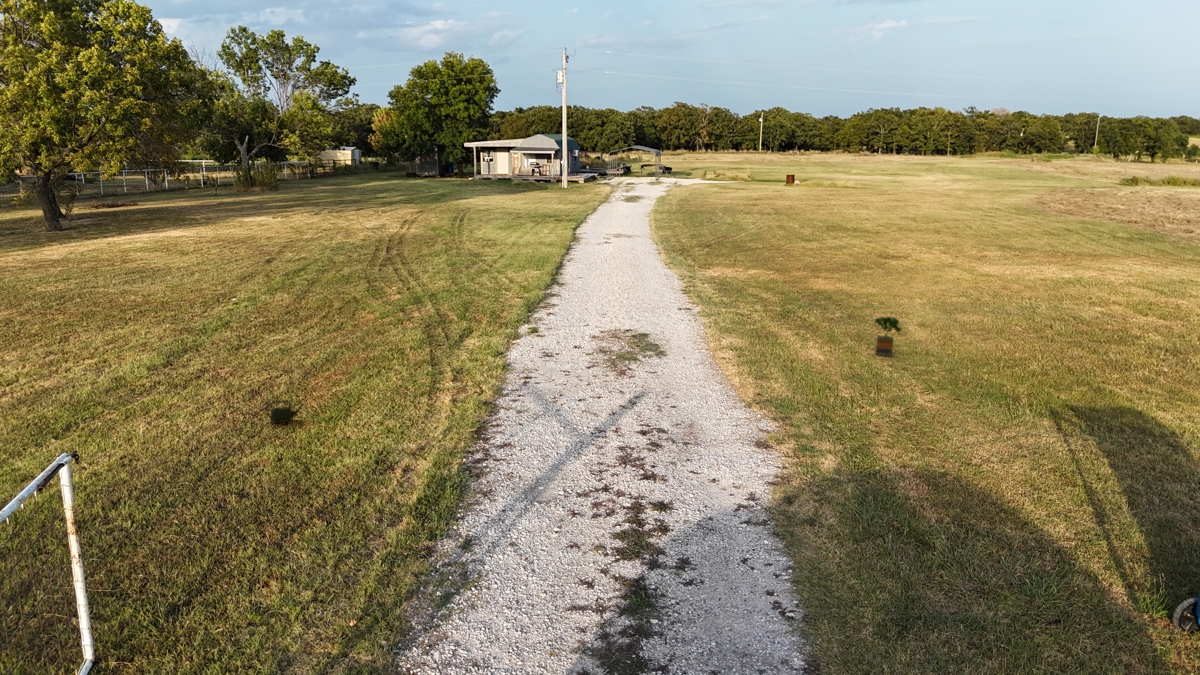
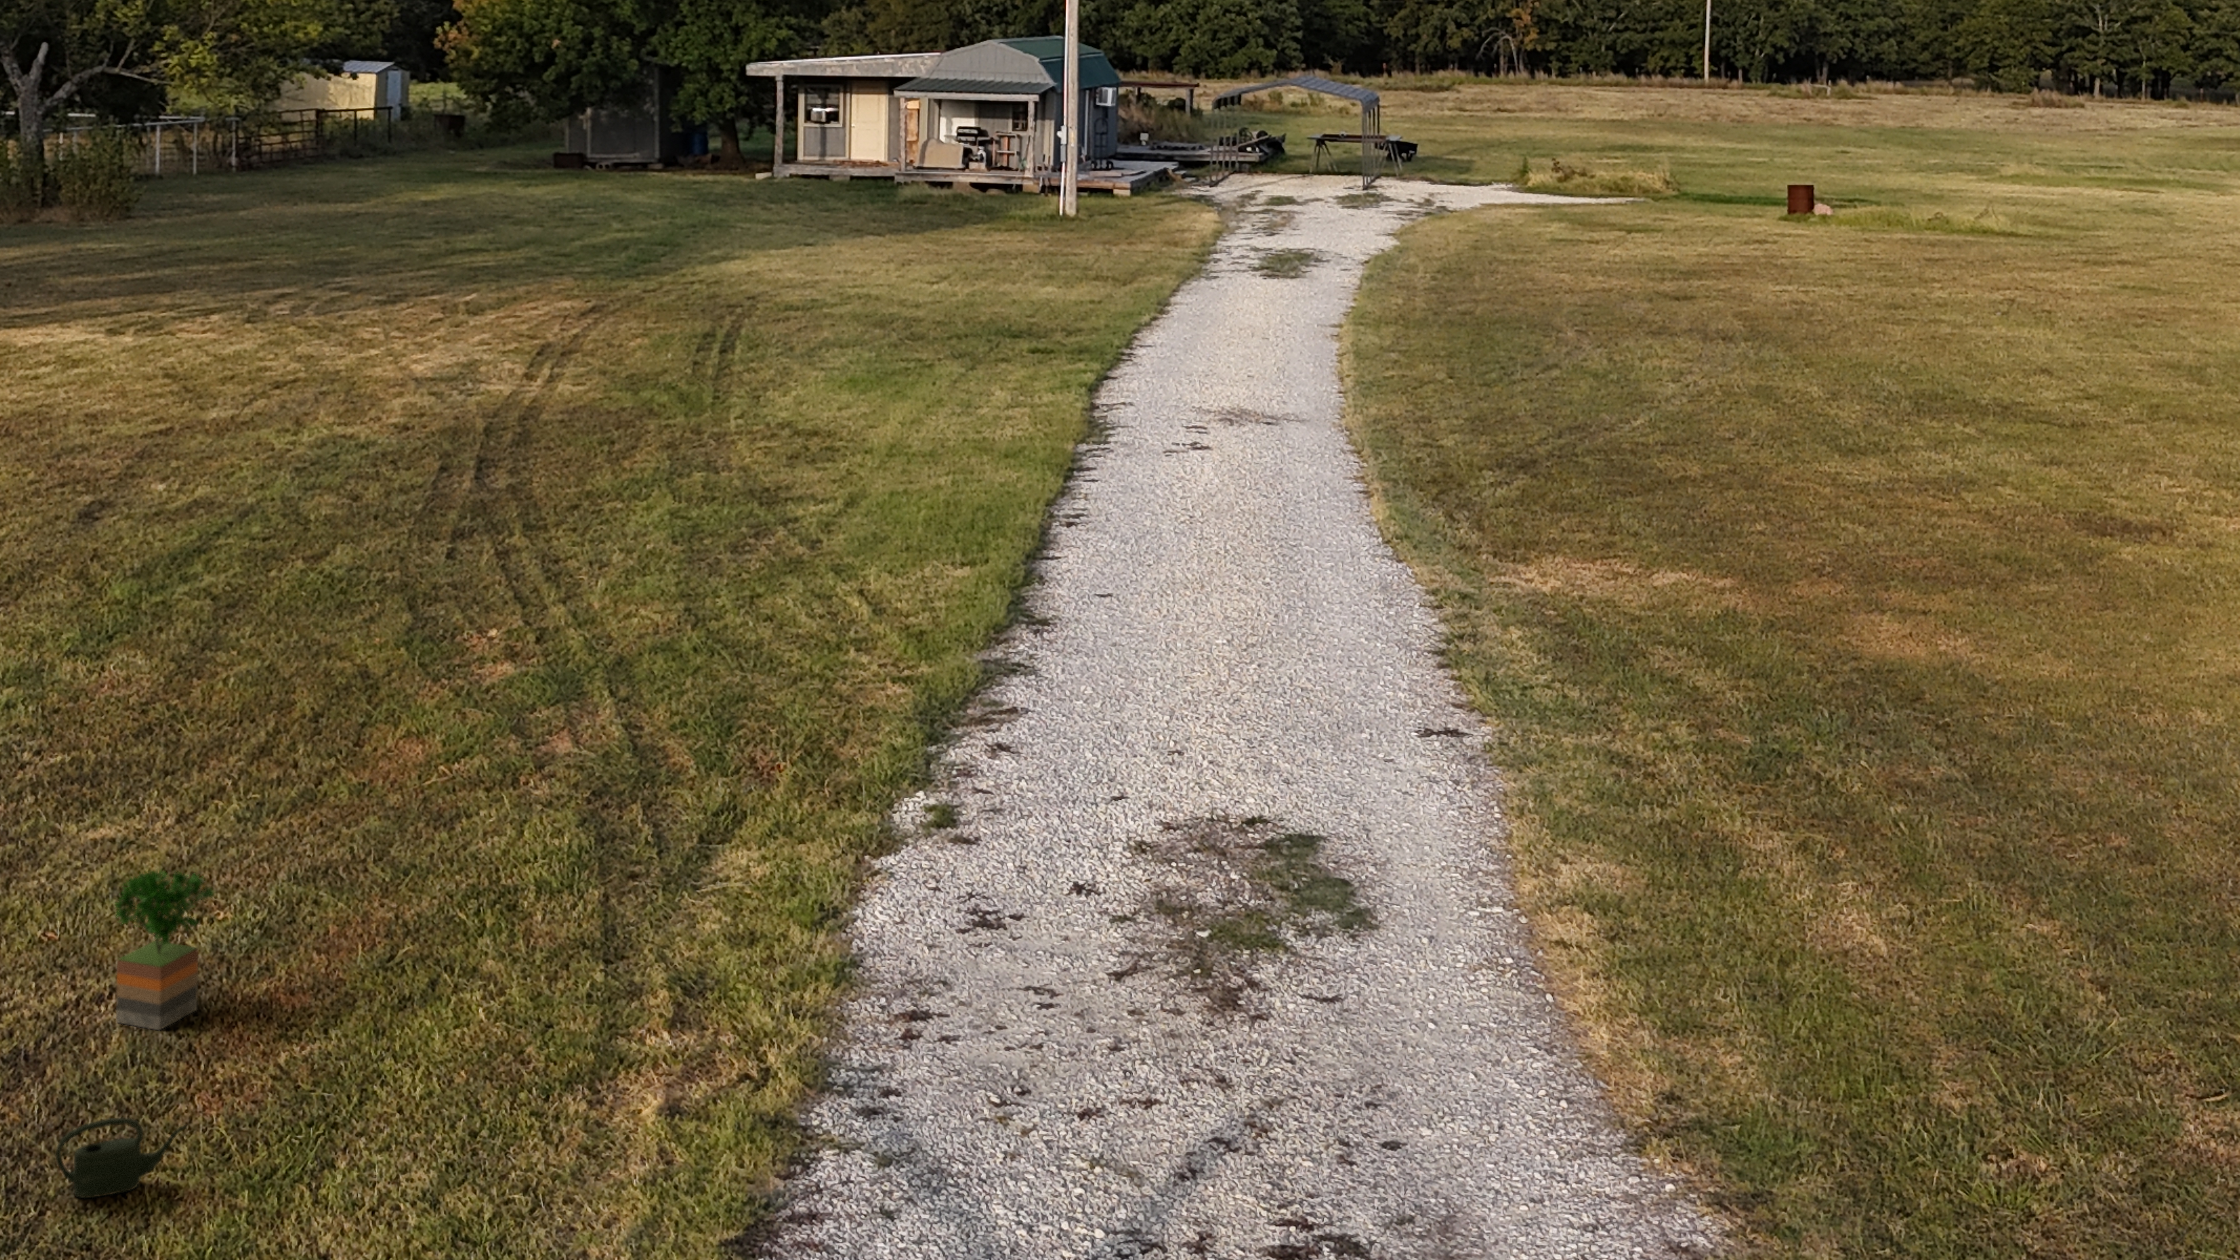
potted tree: present [875,317,902,357] -> present [115,871,214,1030]

